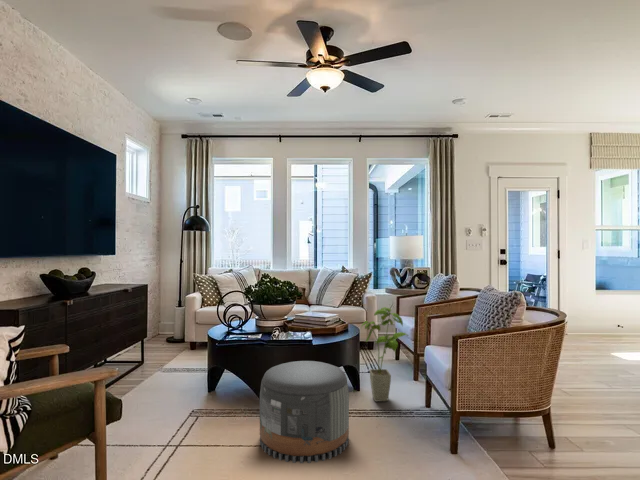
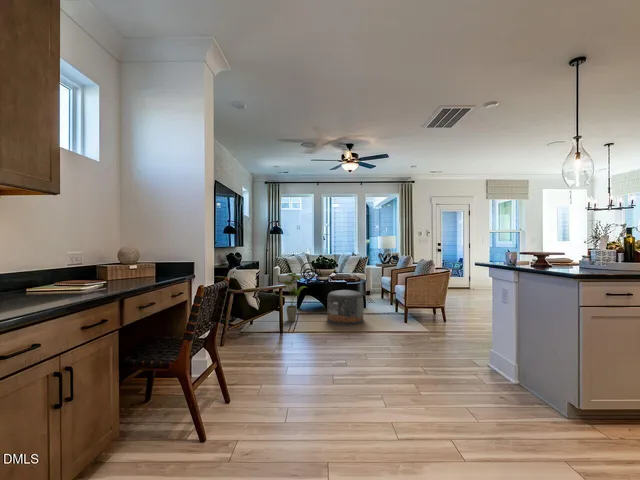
house plant: present [362,307,406,401] -> present [284,273,306,322]

